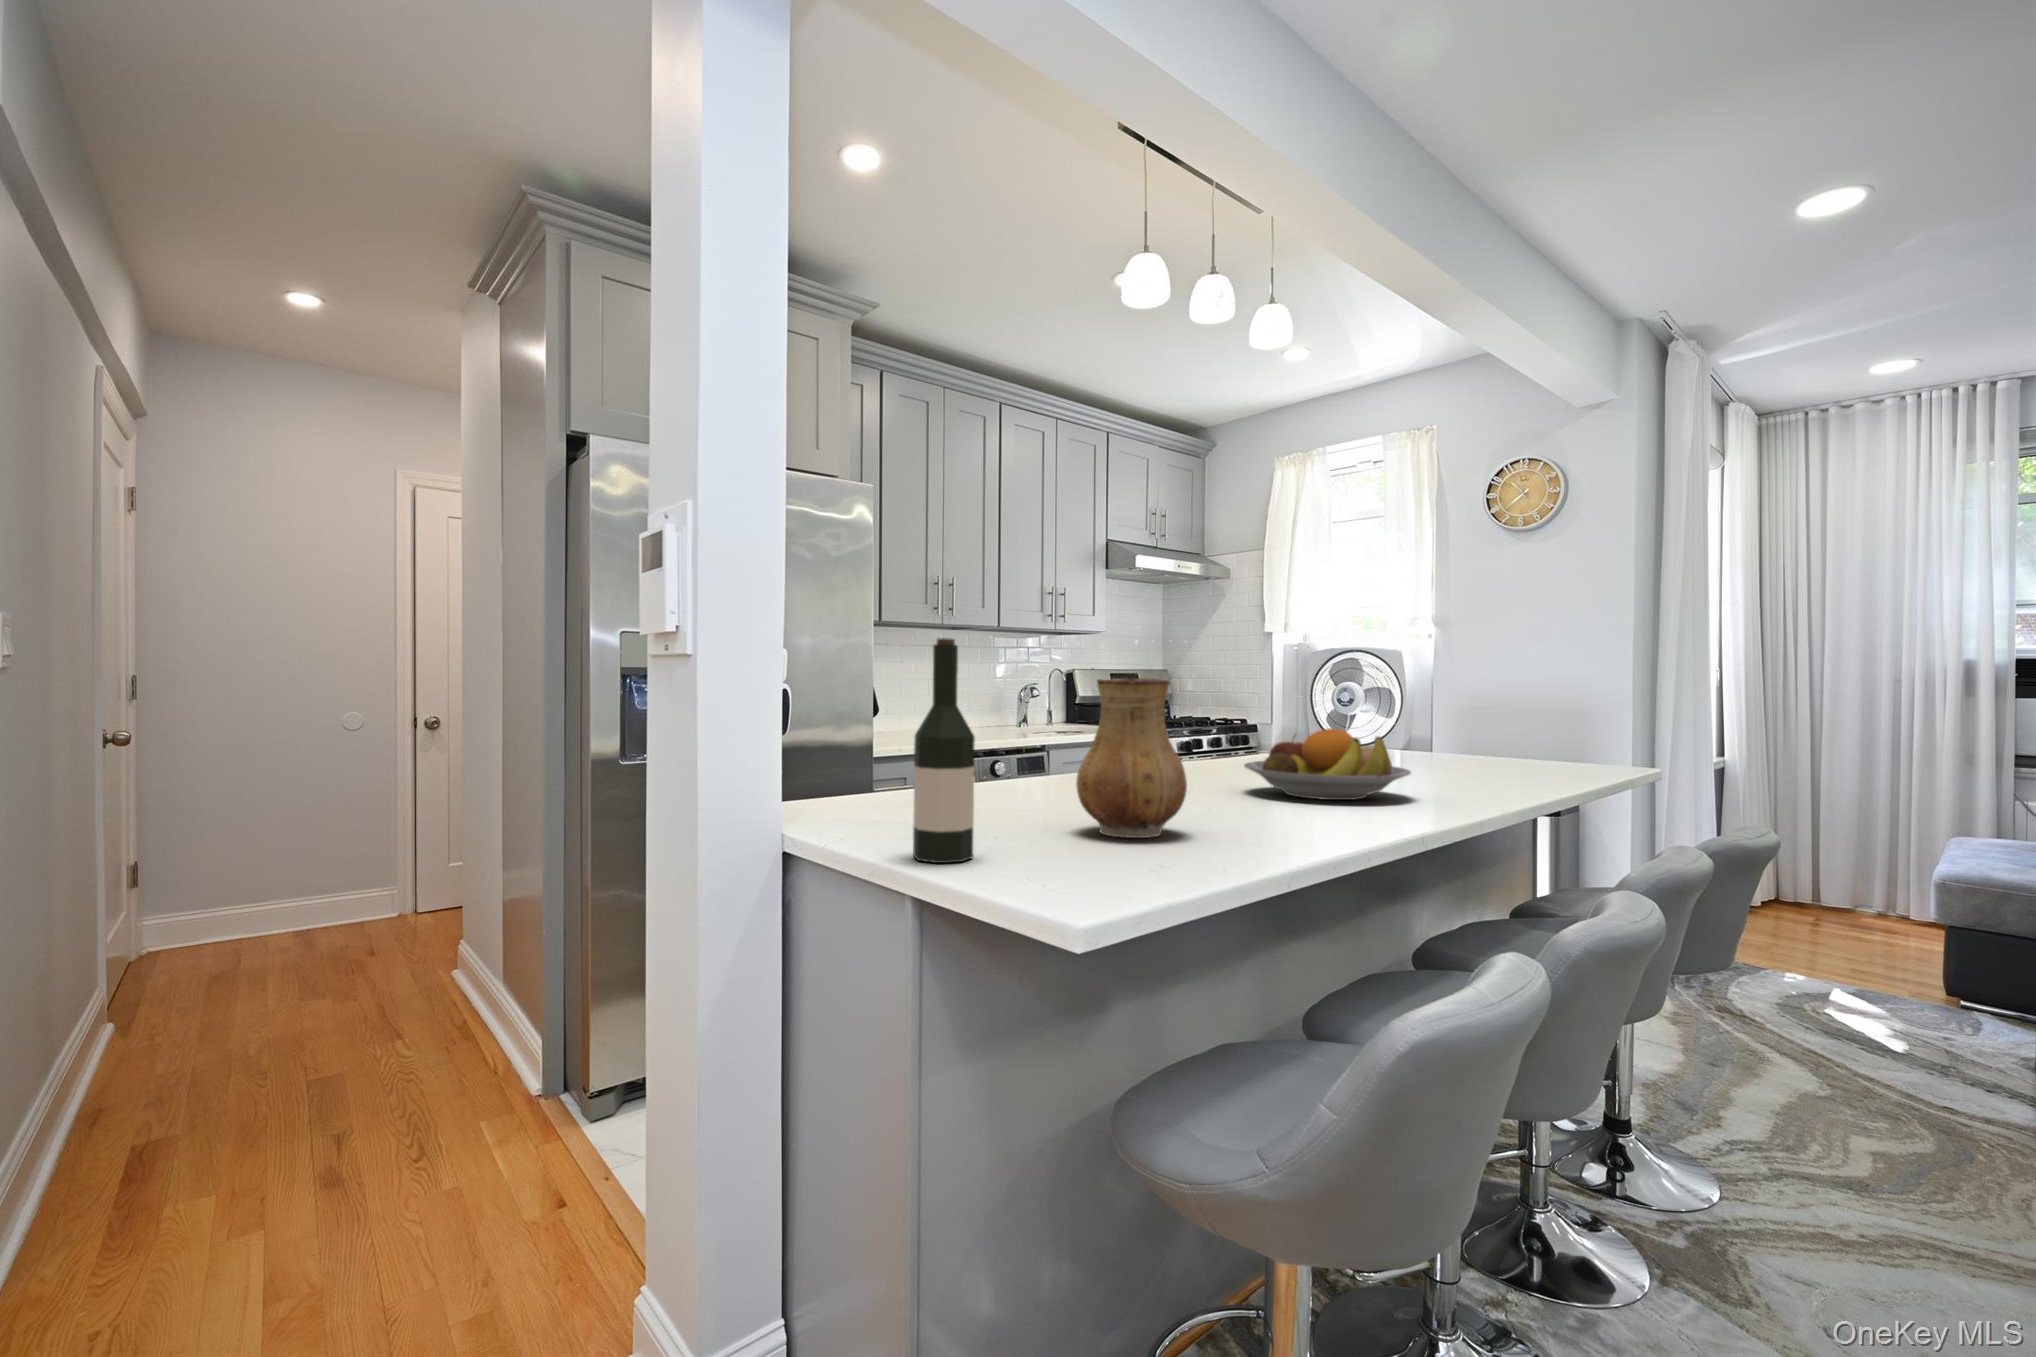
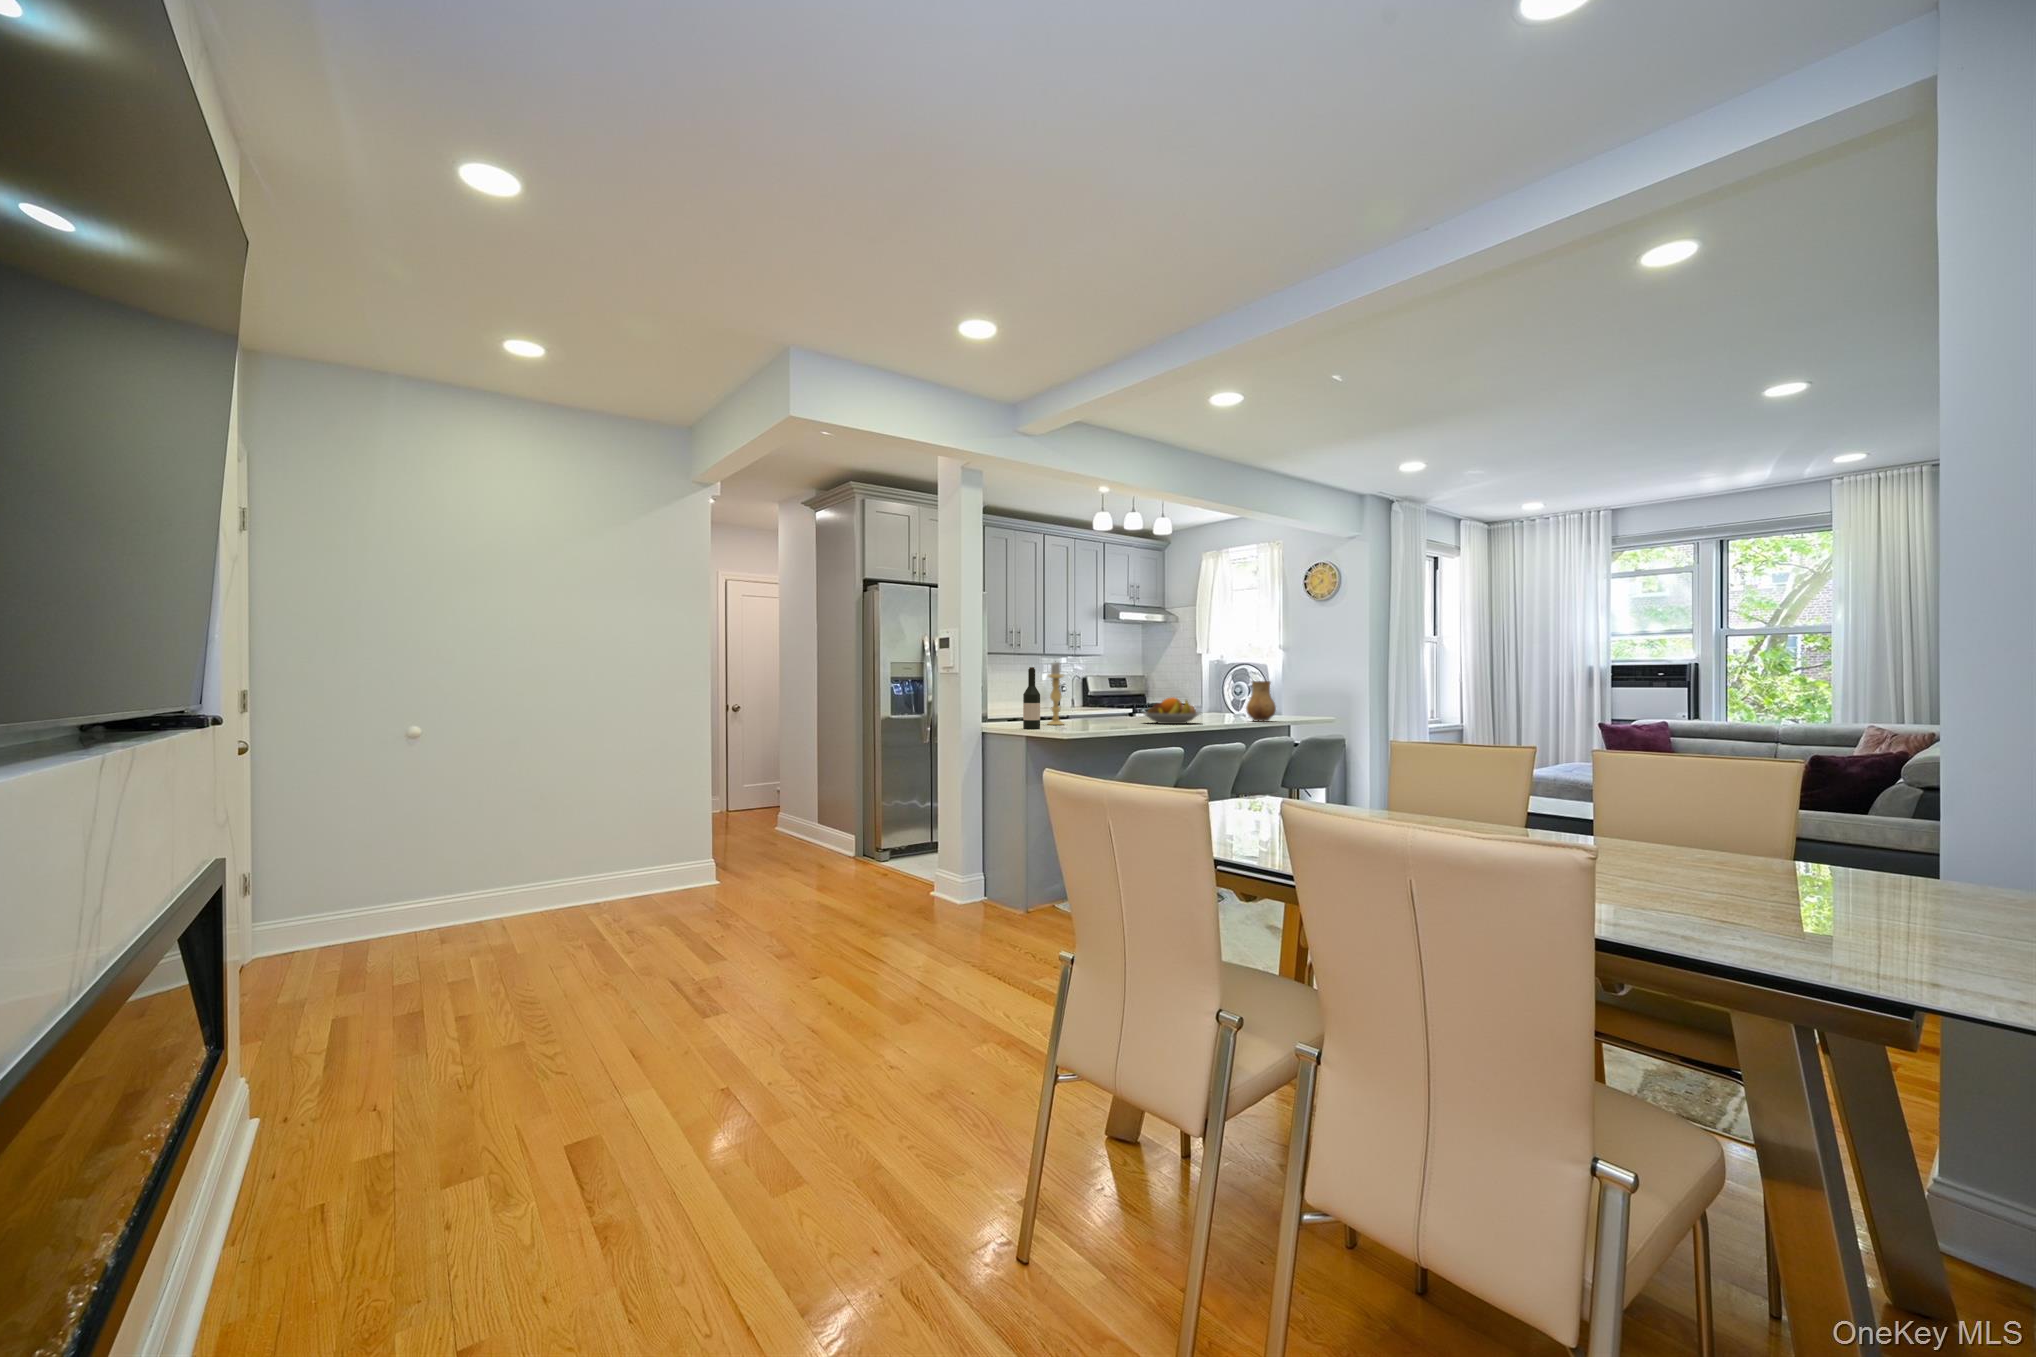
candle holder: none [1000,626,1050,812] -> present [1048,662,1064,725]
ceramic pitcher: present [1076,678,1187,838] -> present [1246,681,1276,722]

